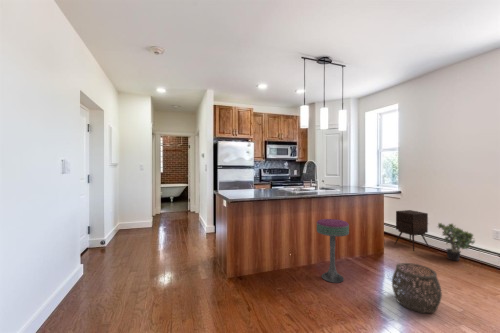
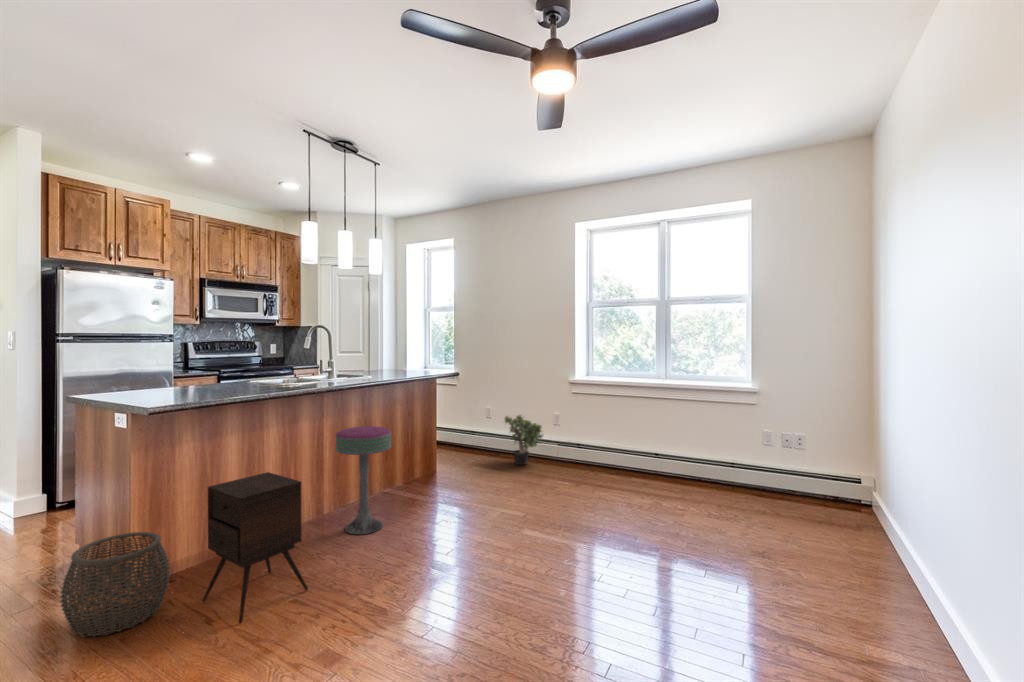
side table: present [395,210,430,251] -> present [203,472,308,623]
woven basket: present [392,263,442,313] -> present [60,532,170,637]

